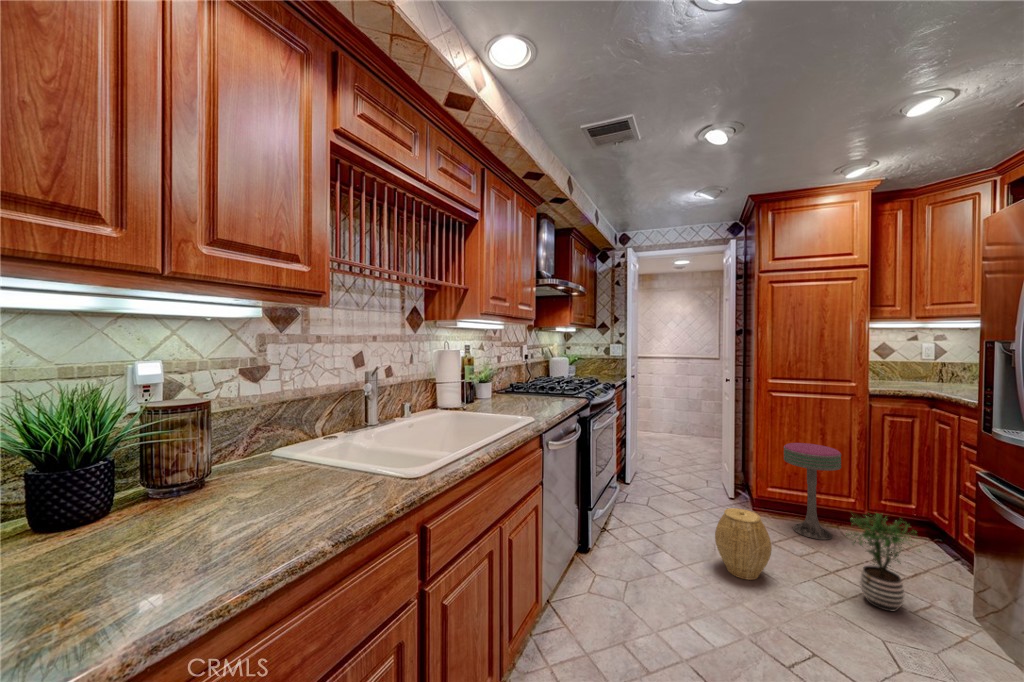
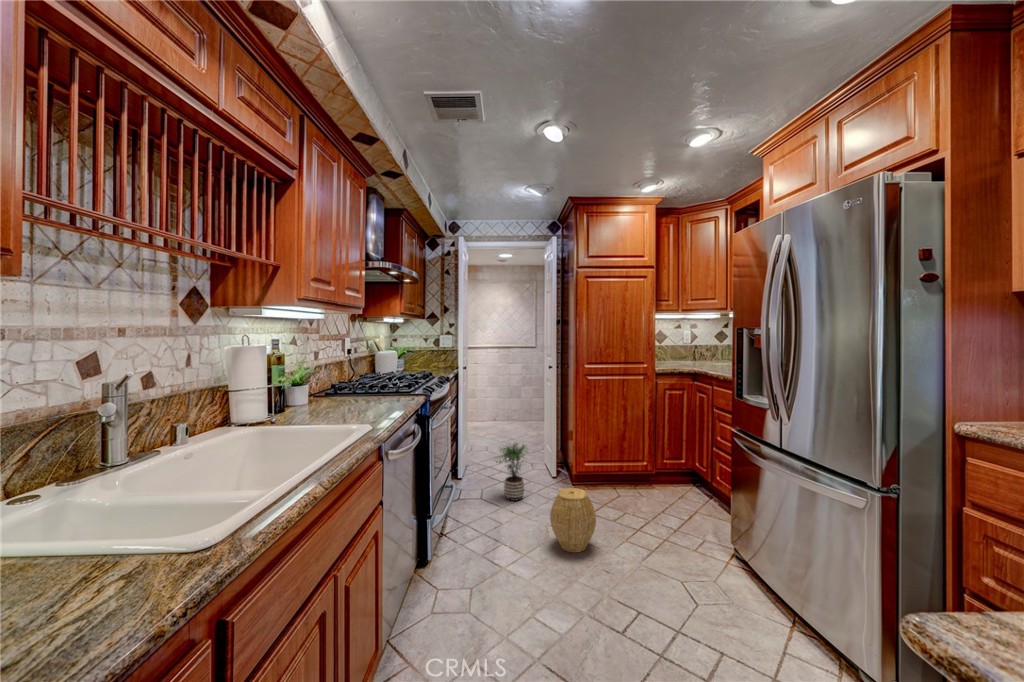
bar stool: present [784,443,841,540] -> none [598,420,639,502]
potted plant: present [846,513,920,611] -> present [496,443,526,501]

